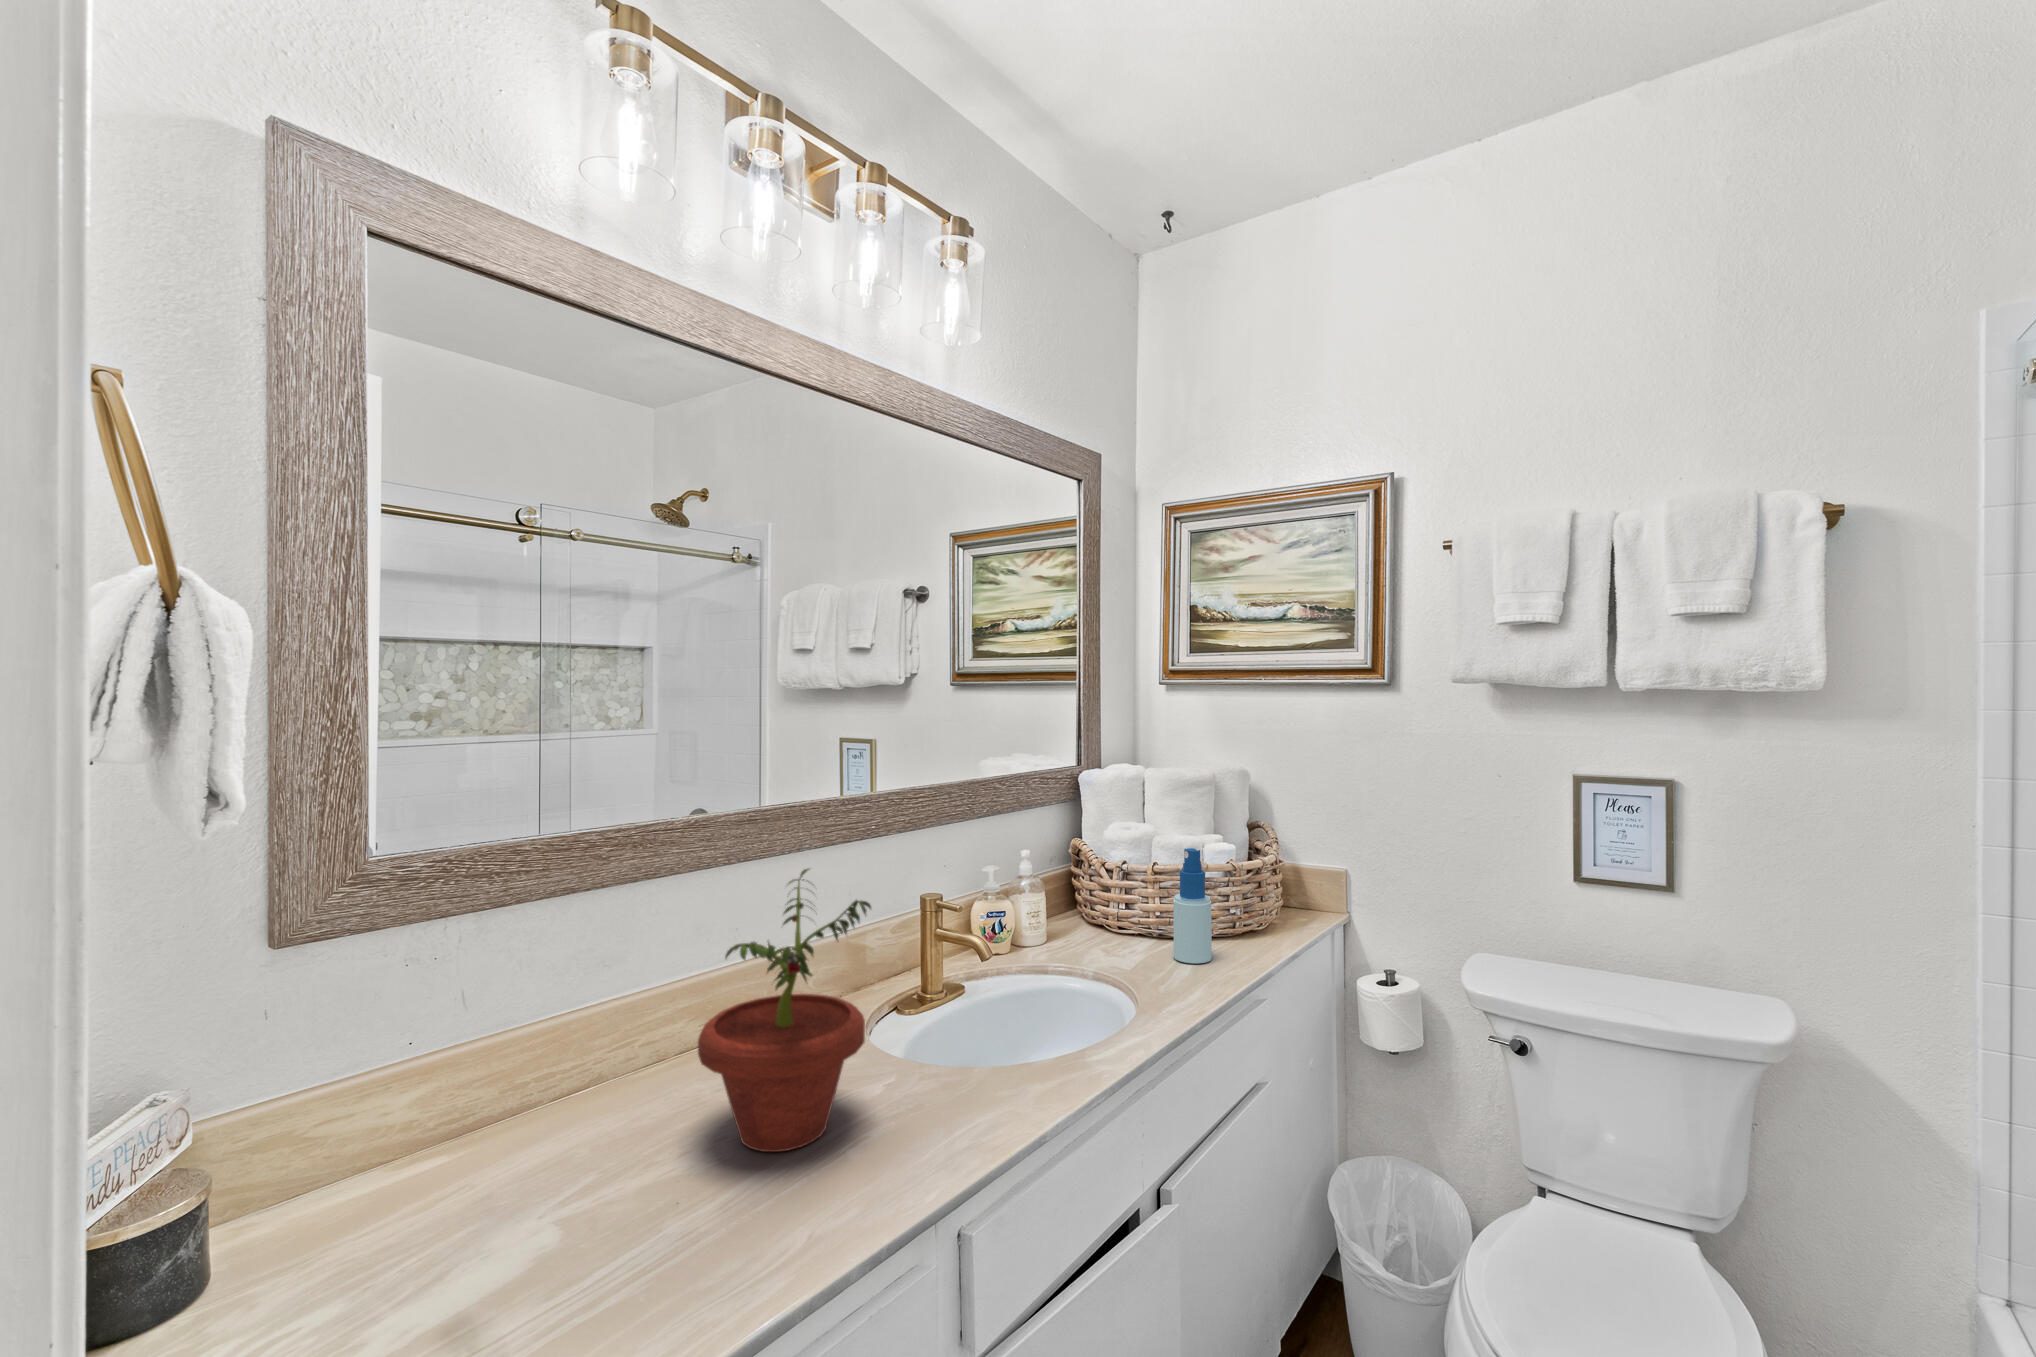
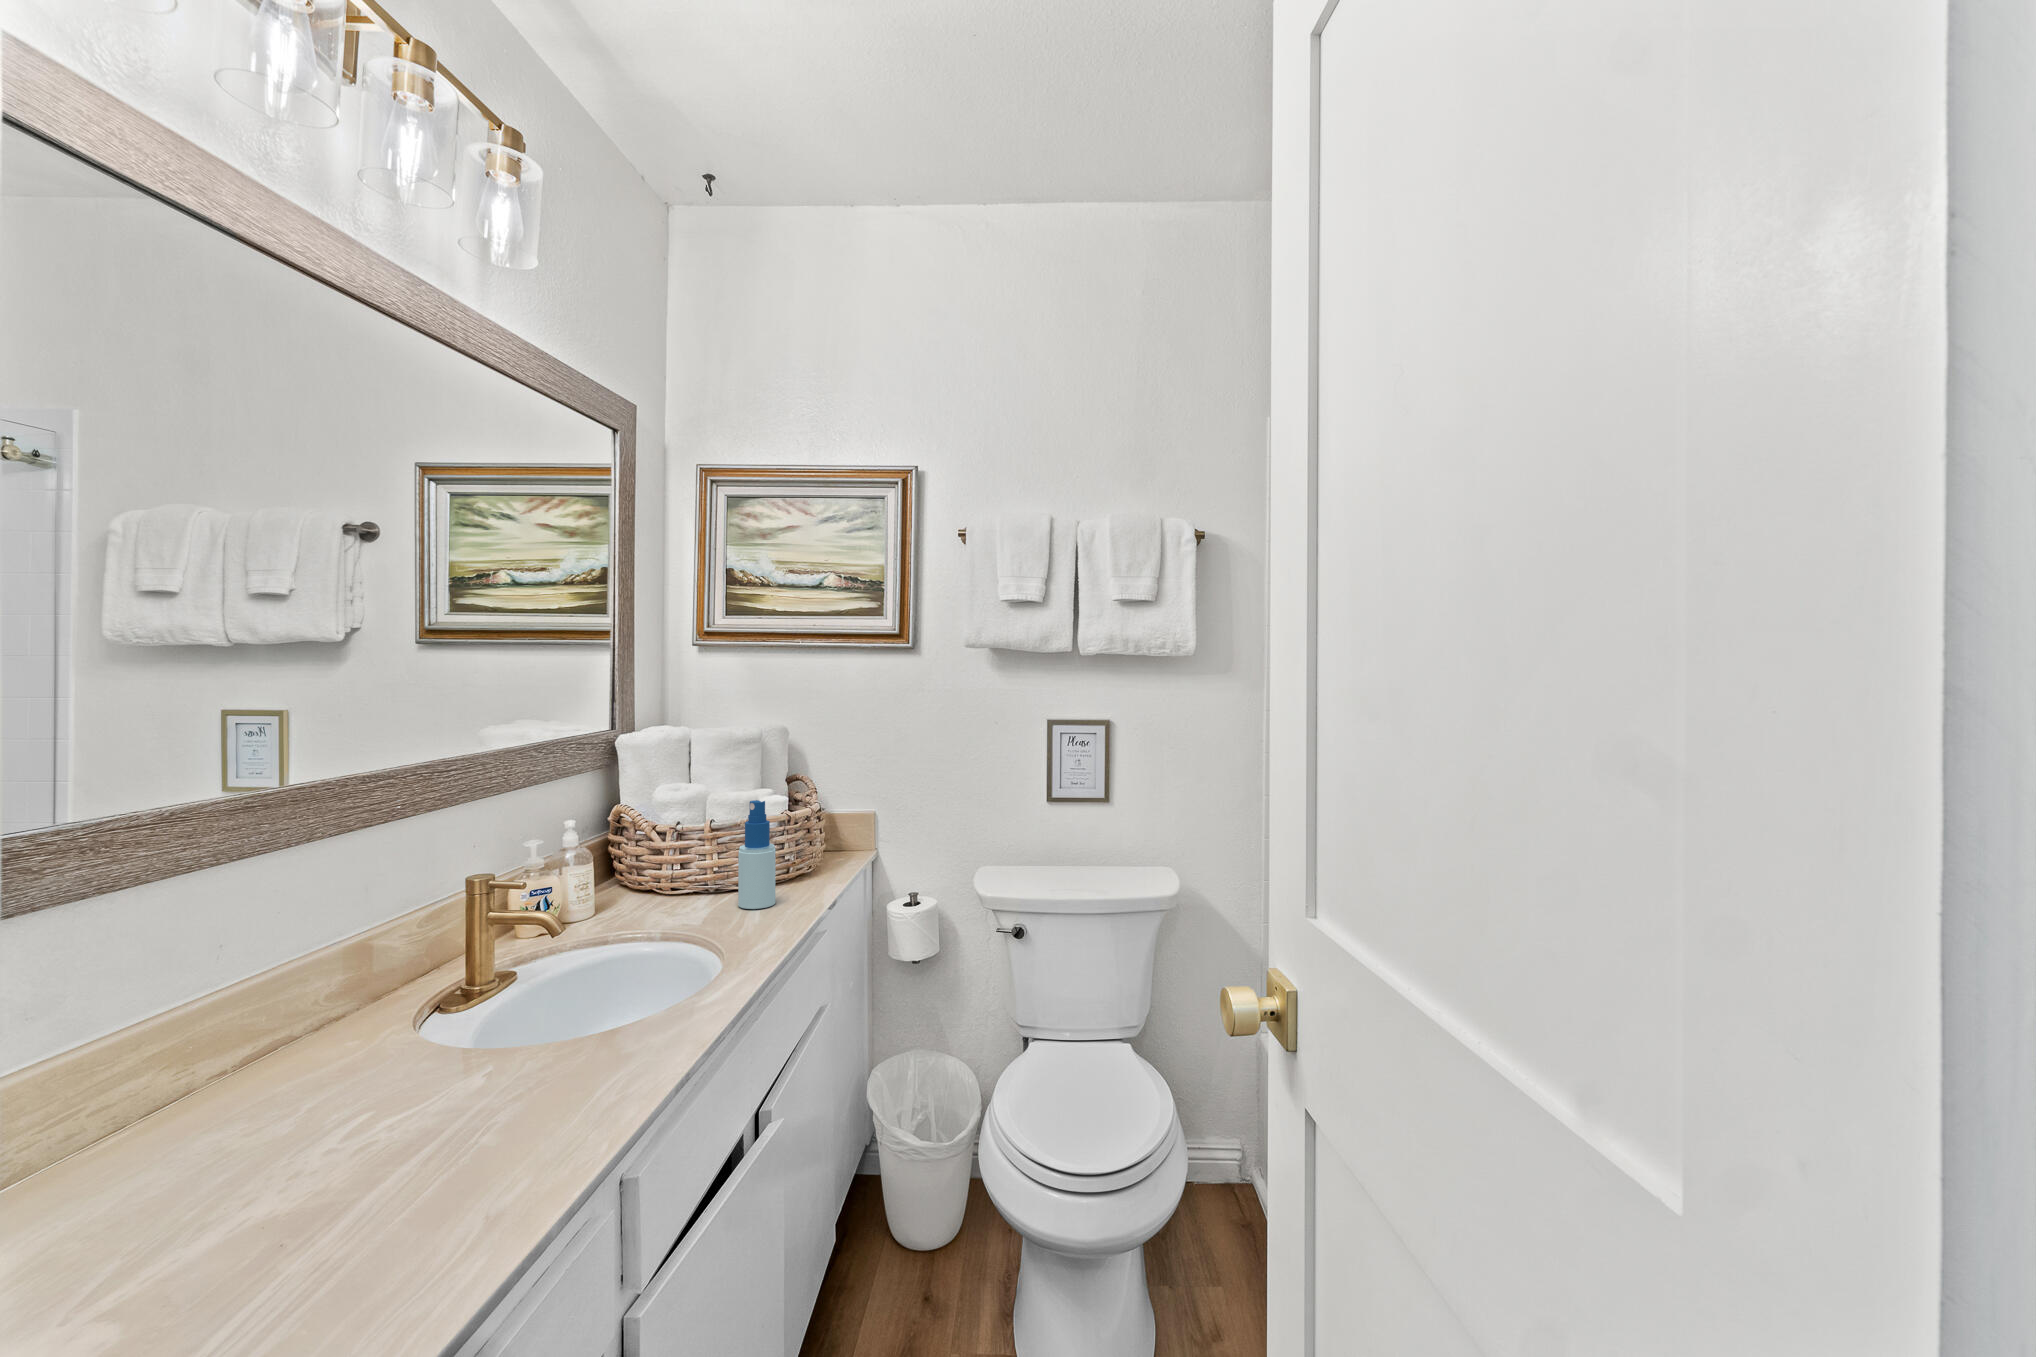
potted plant: present [698,869,871,1152] -> none [226,841,490,1189]

